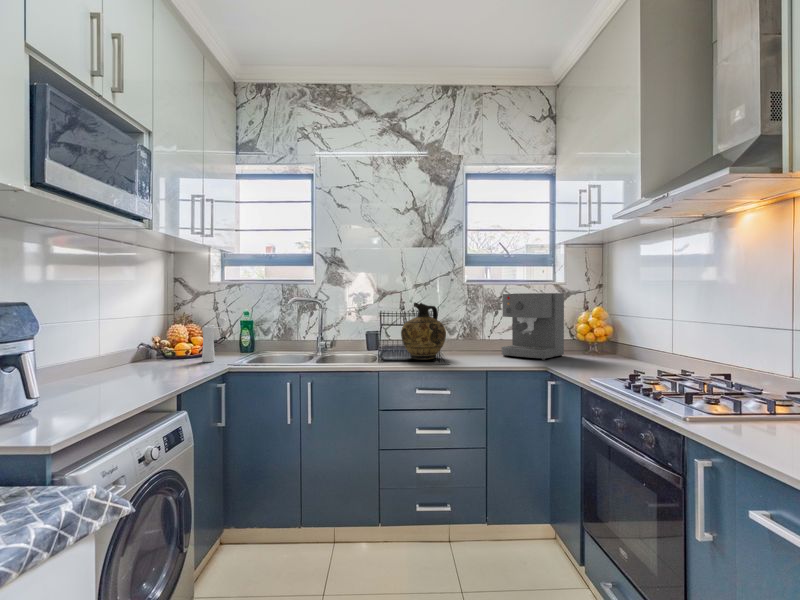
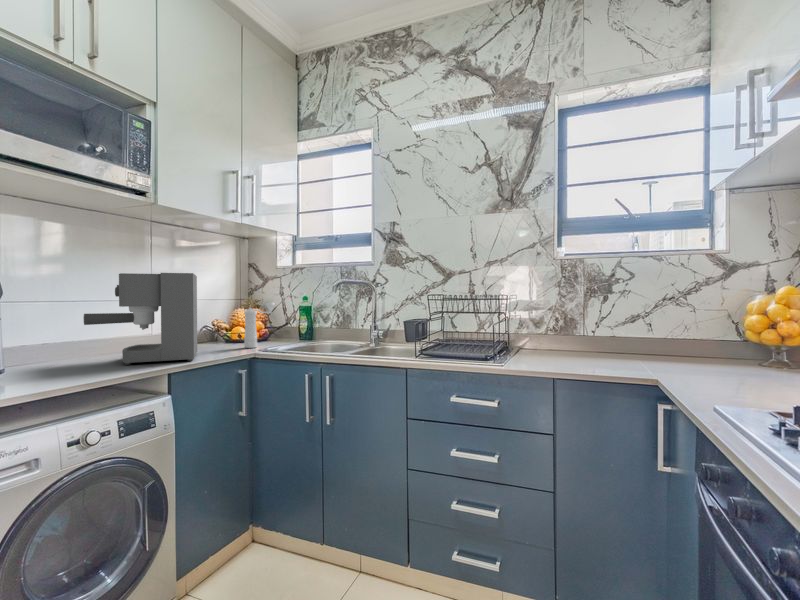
coffee maker: present [502,293,564,360] -> present [84,273,197,365]
ceramic jug: present [401,303,446,359] -> none [449,282,511,359]

